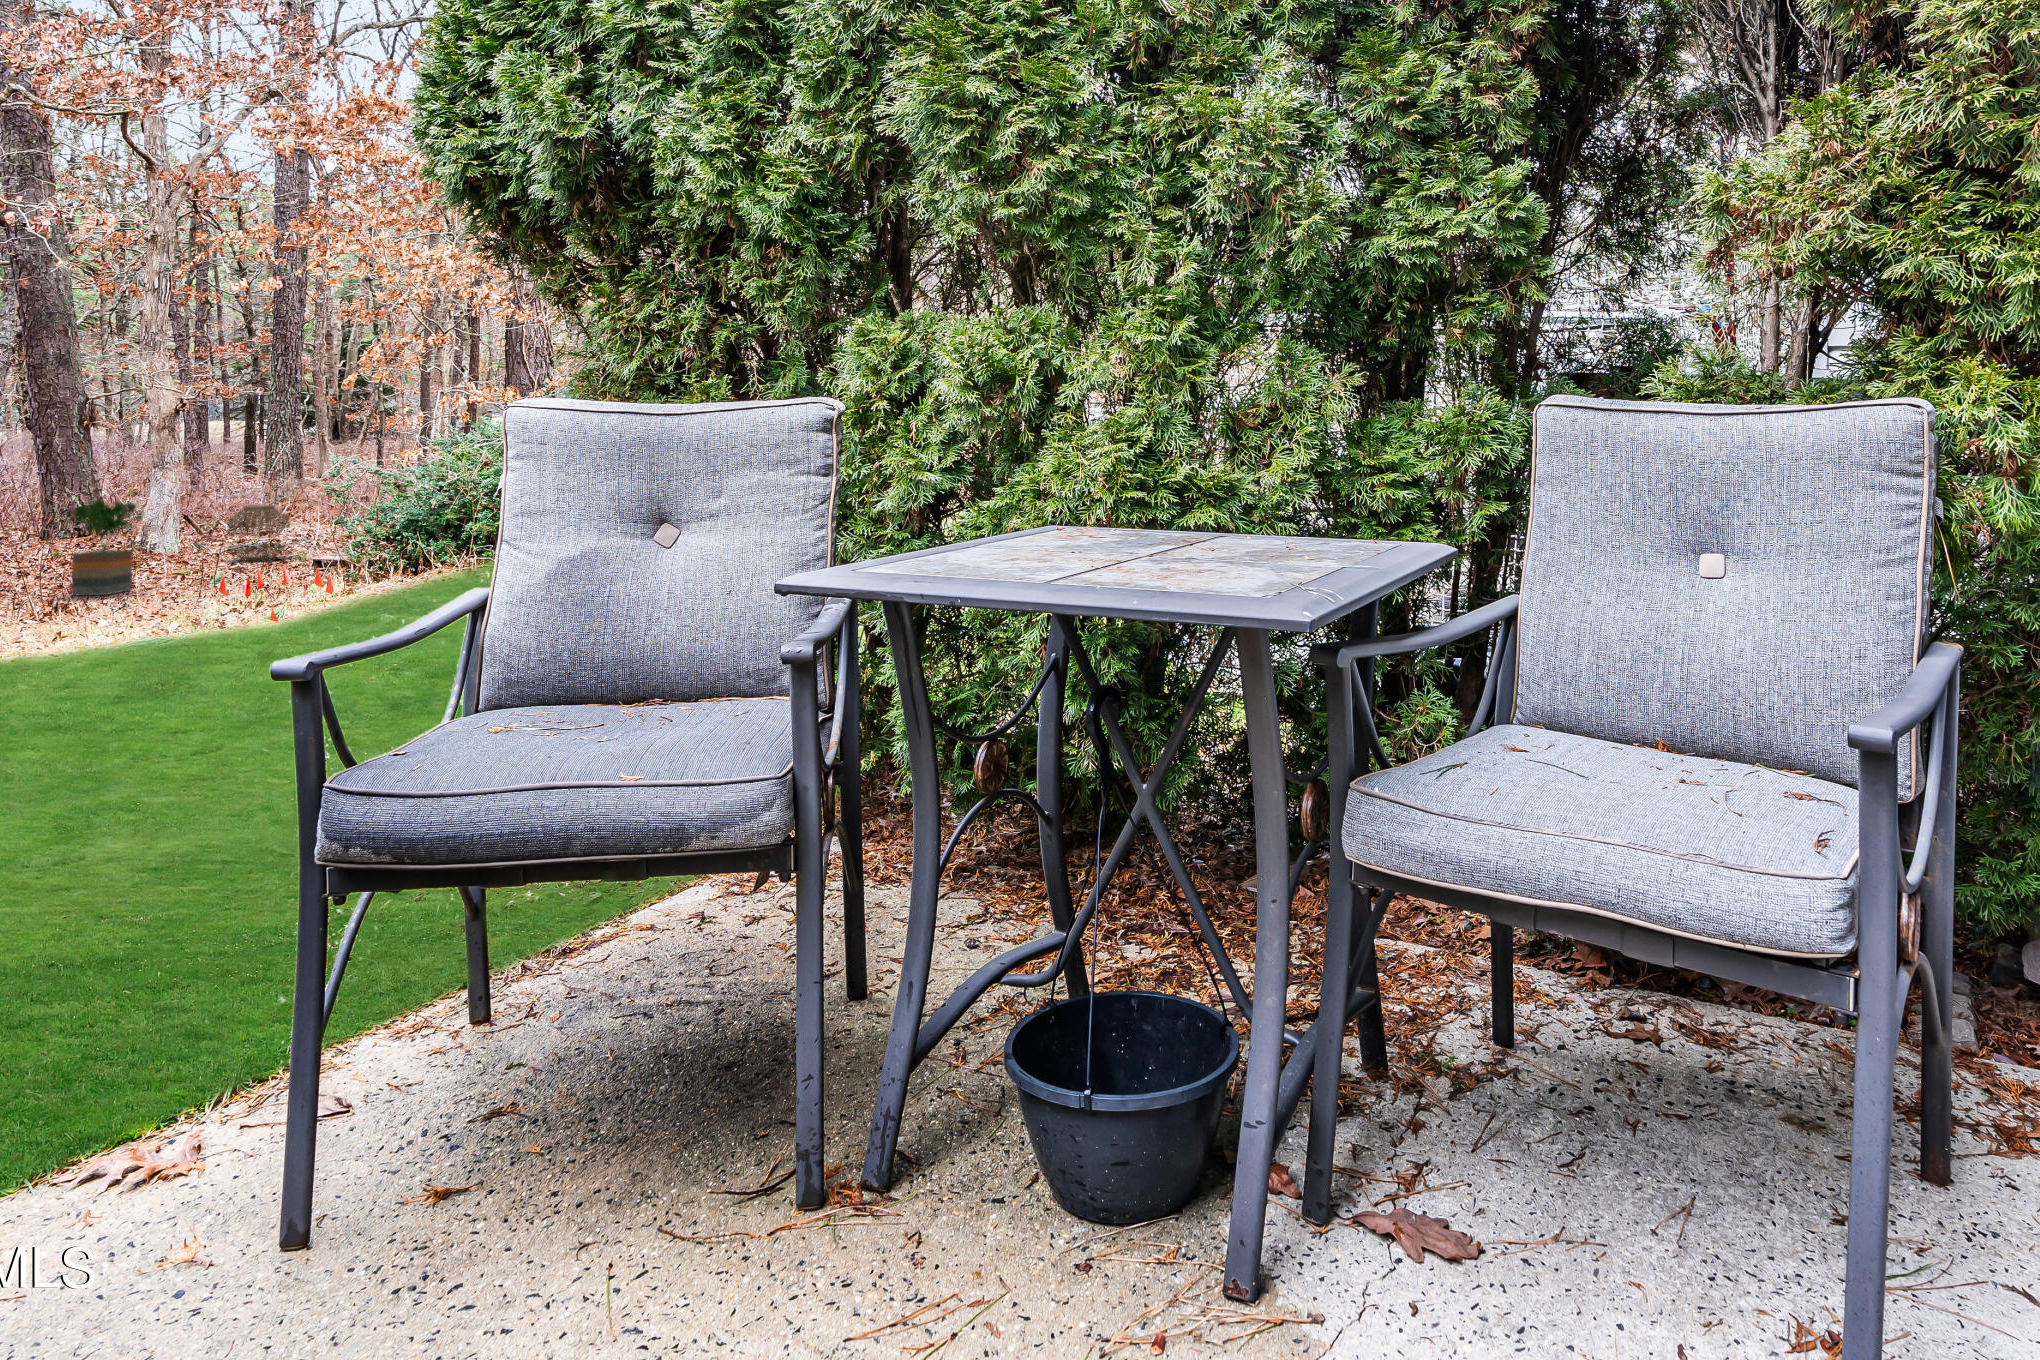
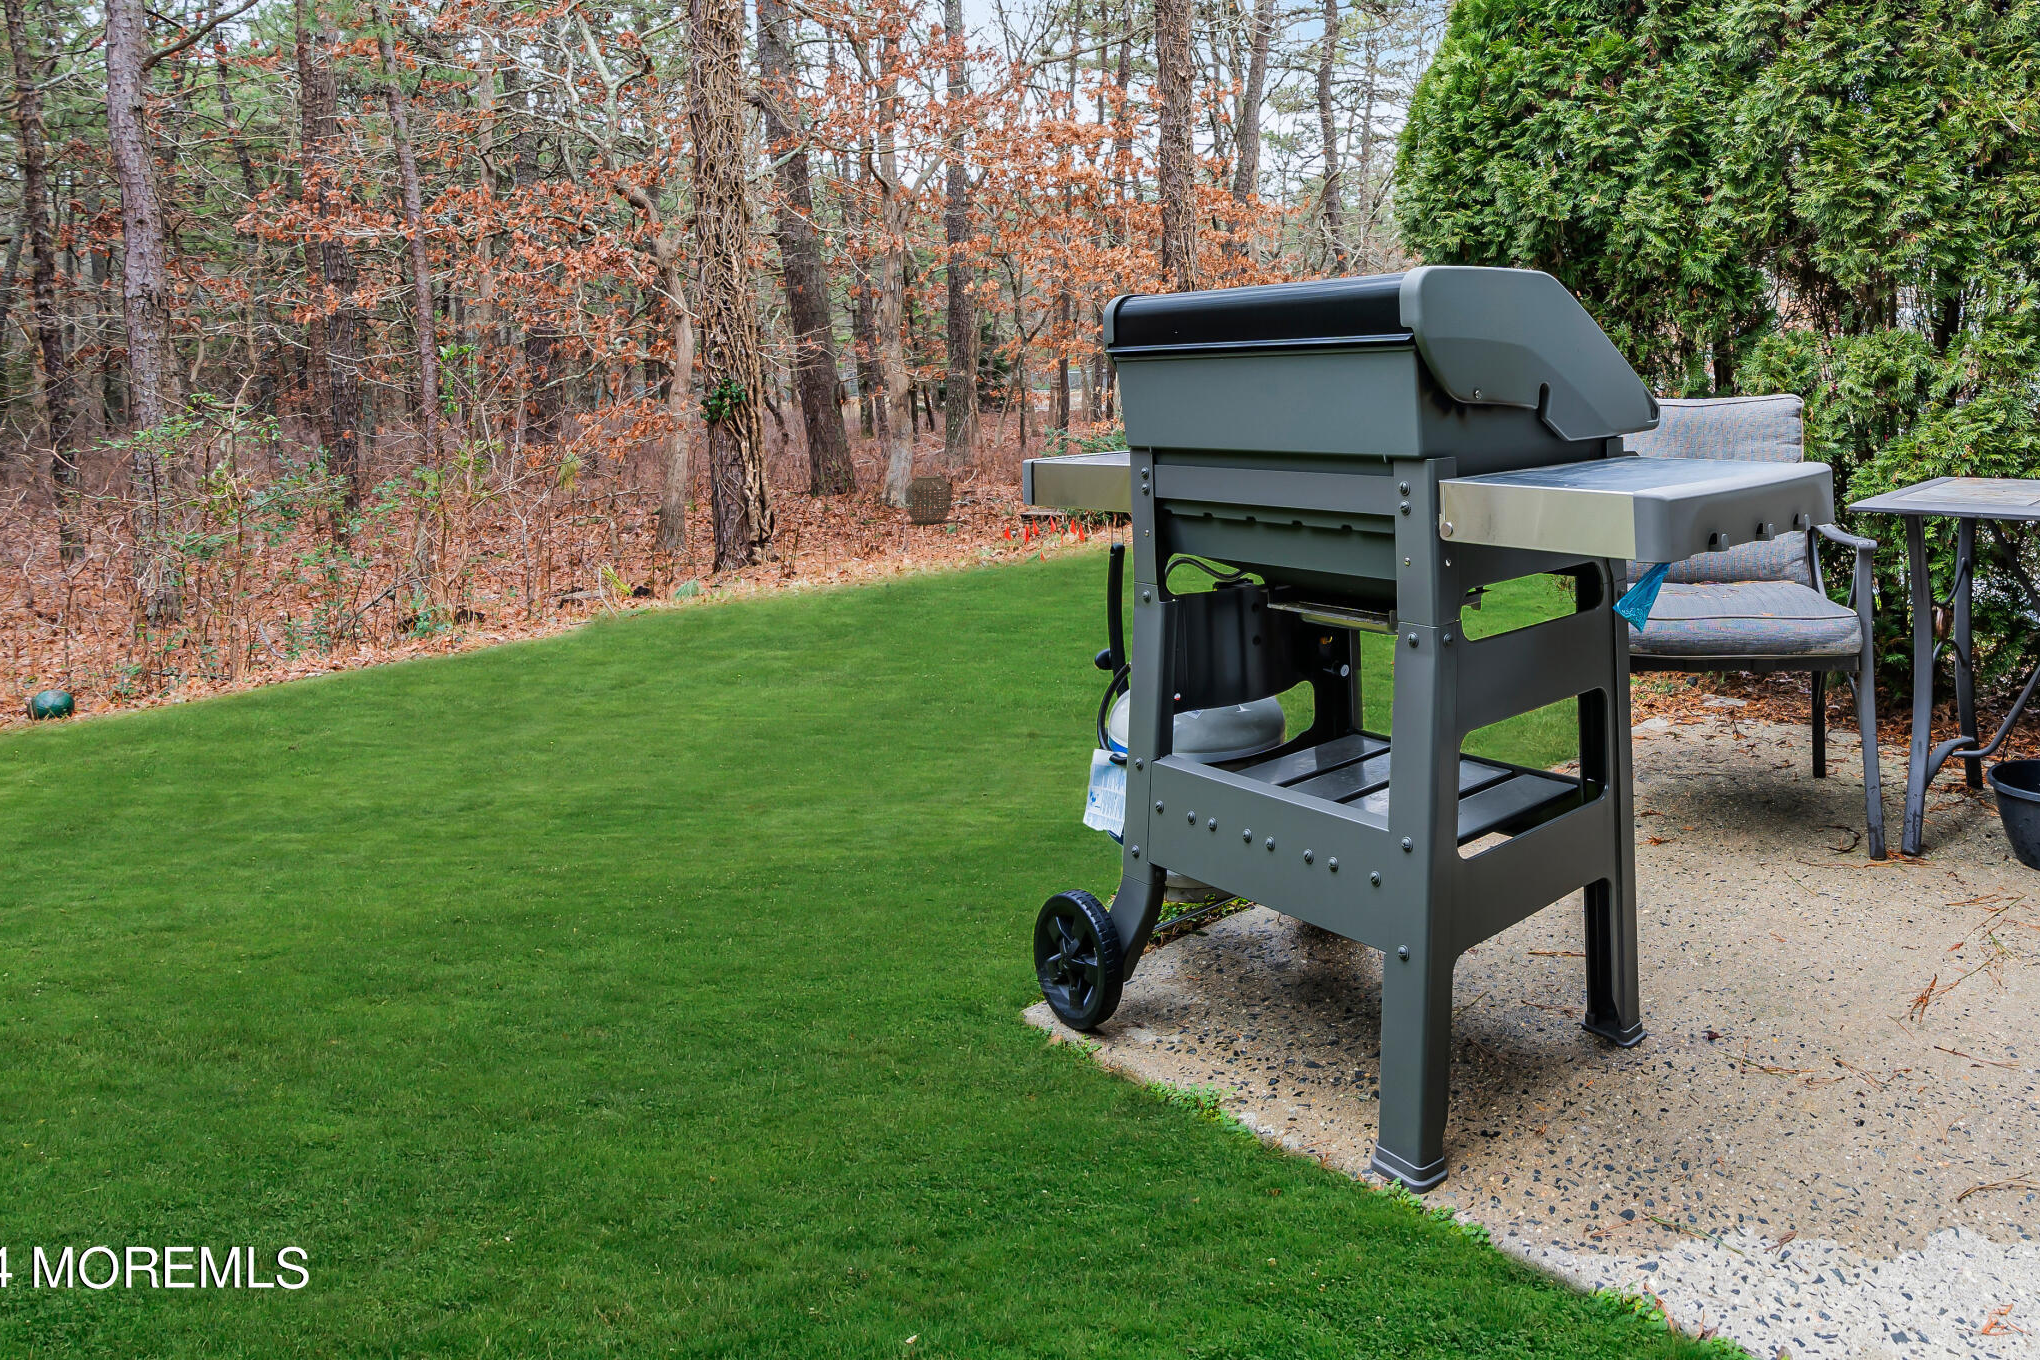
potted tree: present [71,500,143,595] -> none [831,470,883,548]

